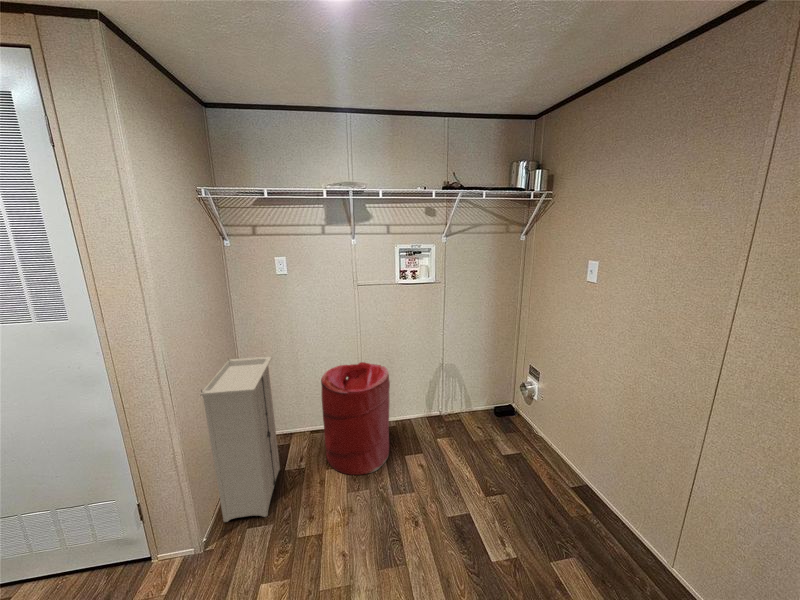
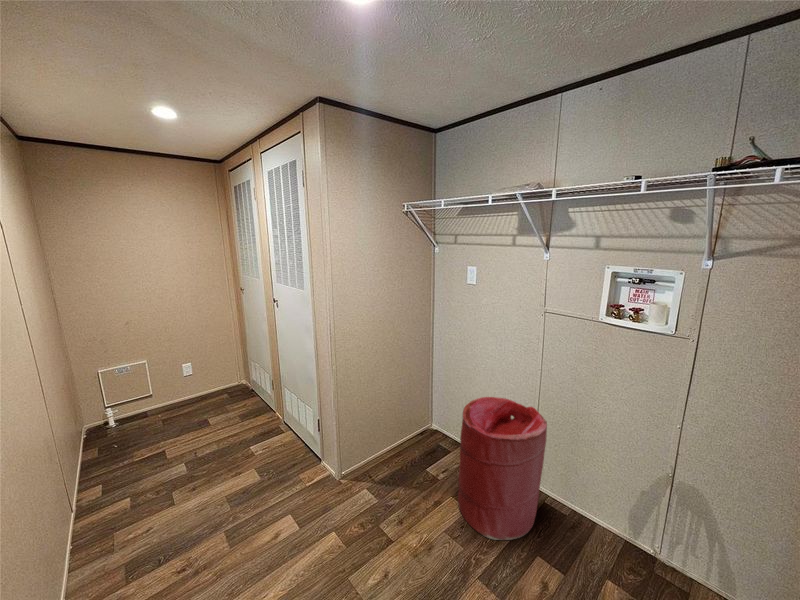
storage cabinet: present [200,356,280,522] -> none [355,347,431,492]

